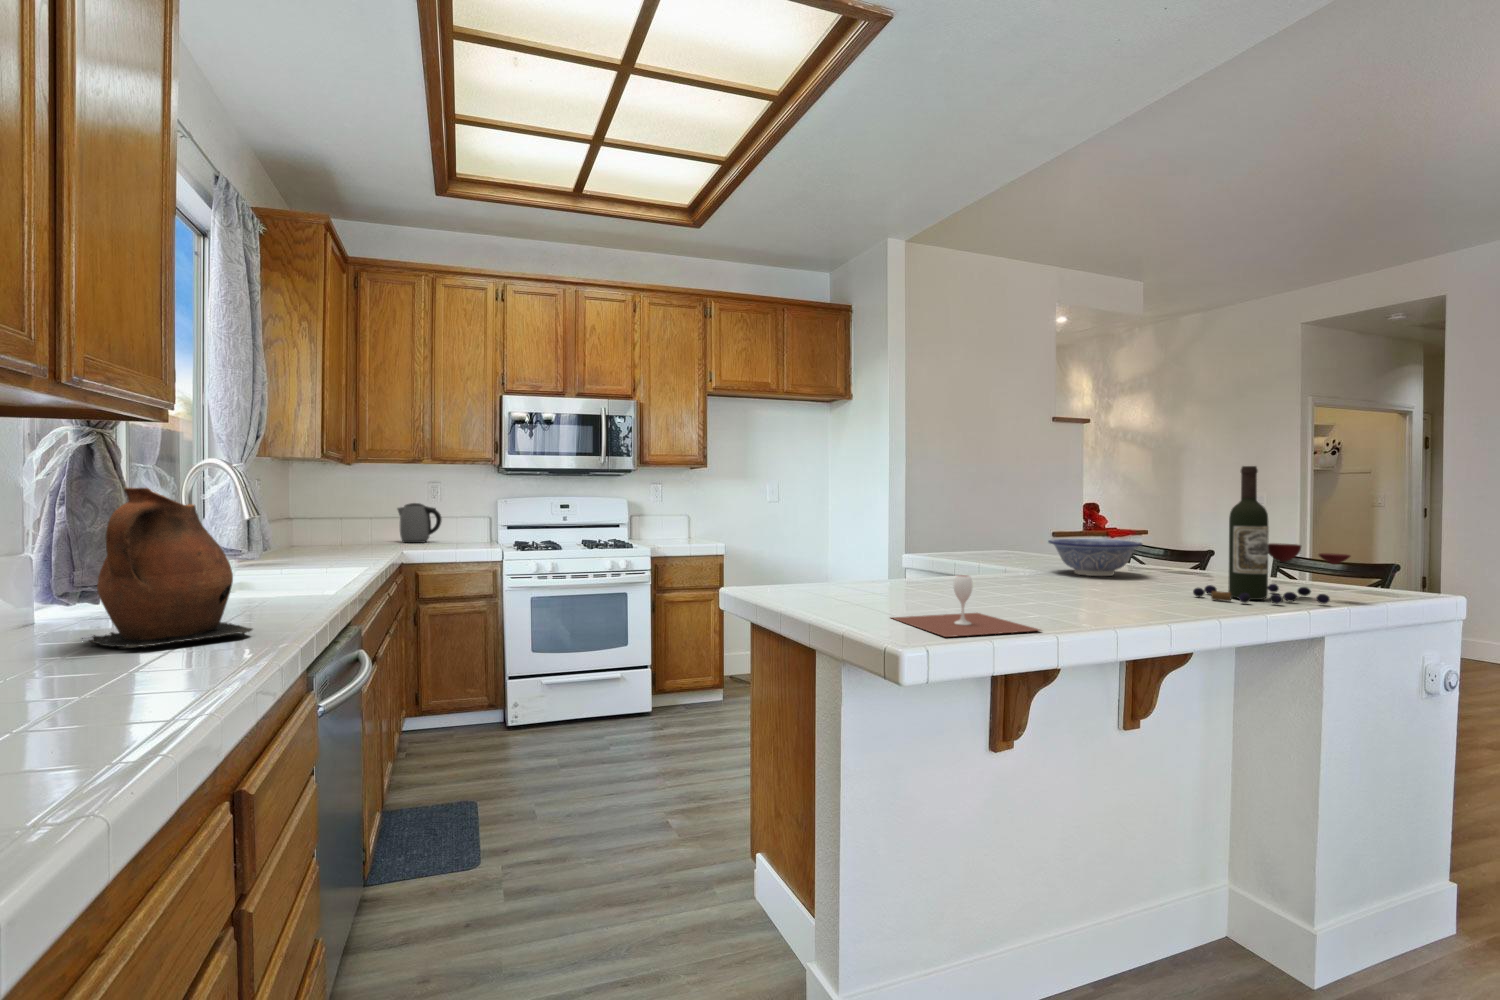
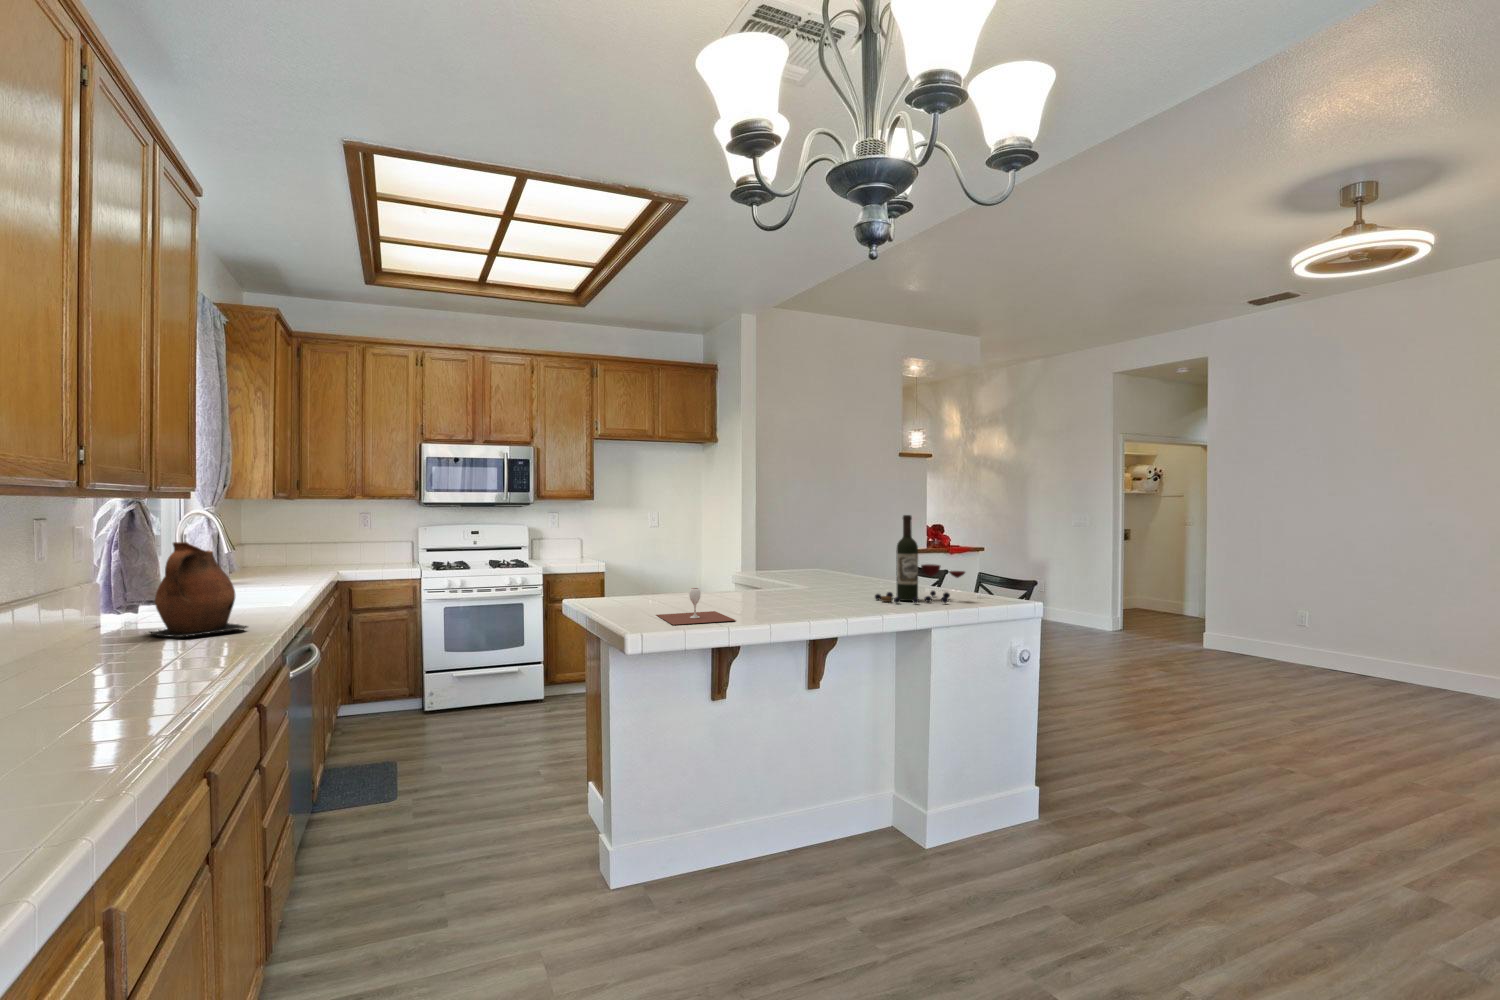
kettle: present [398,503,442,543] -> none [331,530,370,564]
decorative bowl: present [1049,539,1142,576] -> none [812,560,872,586]

